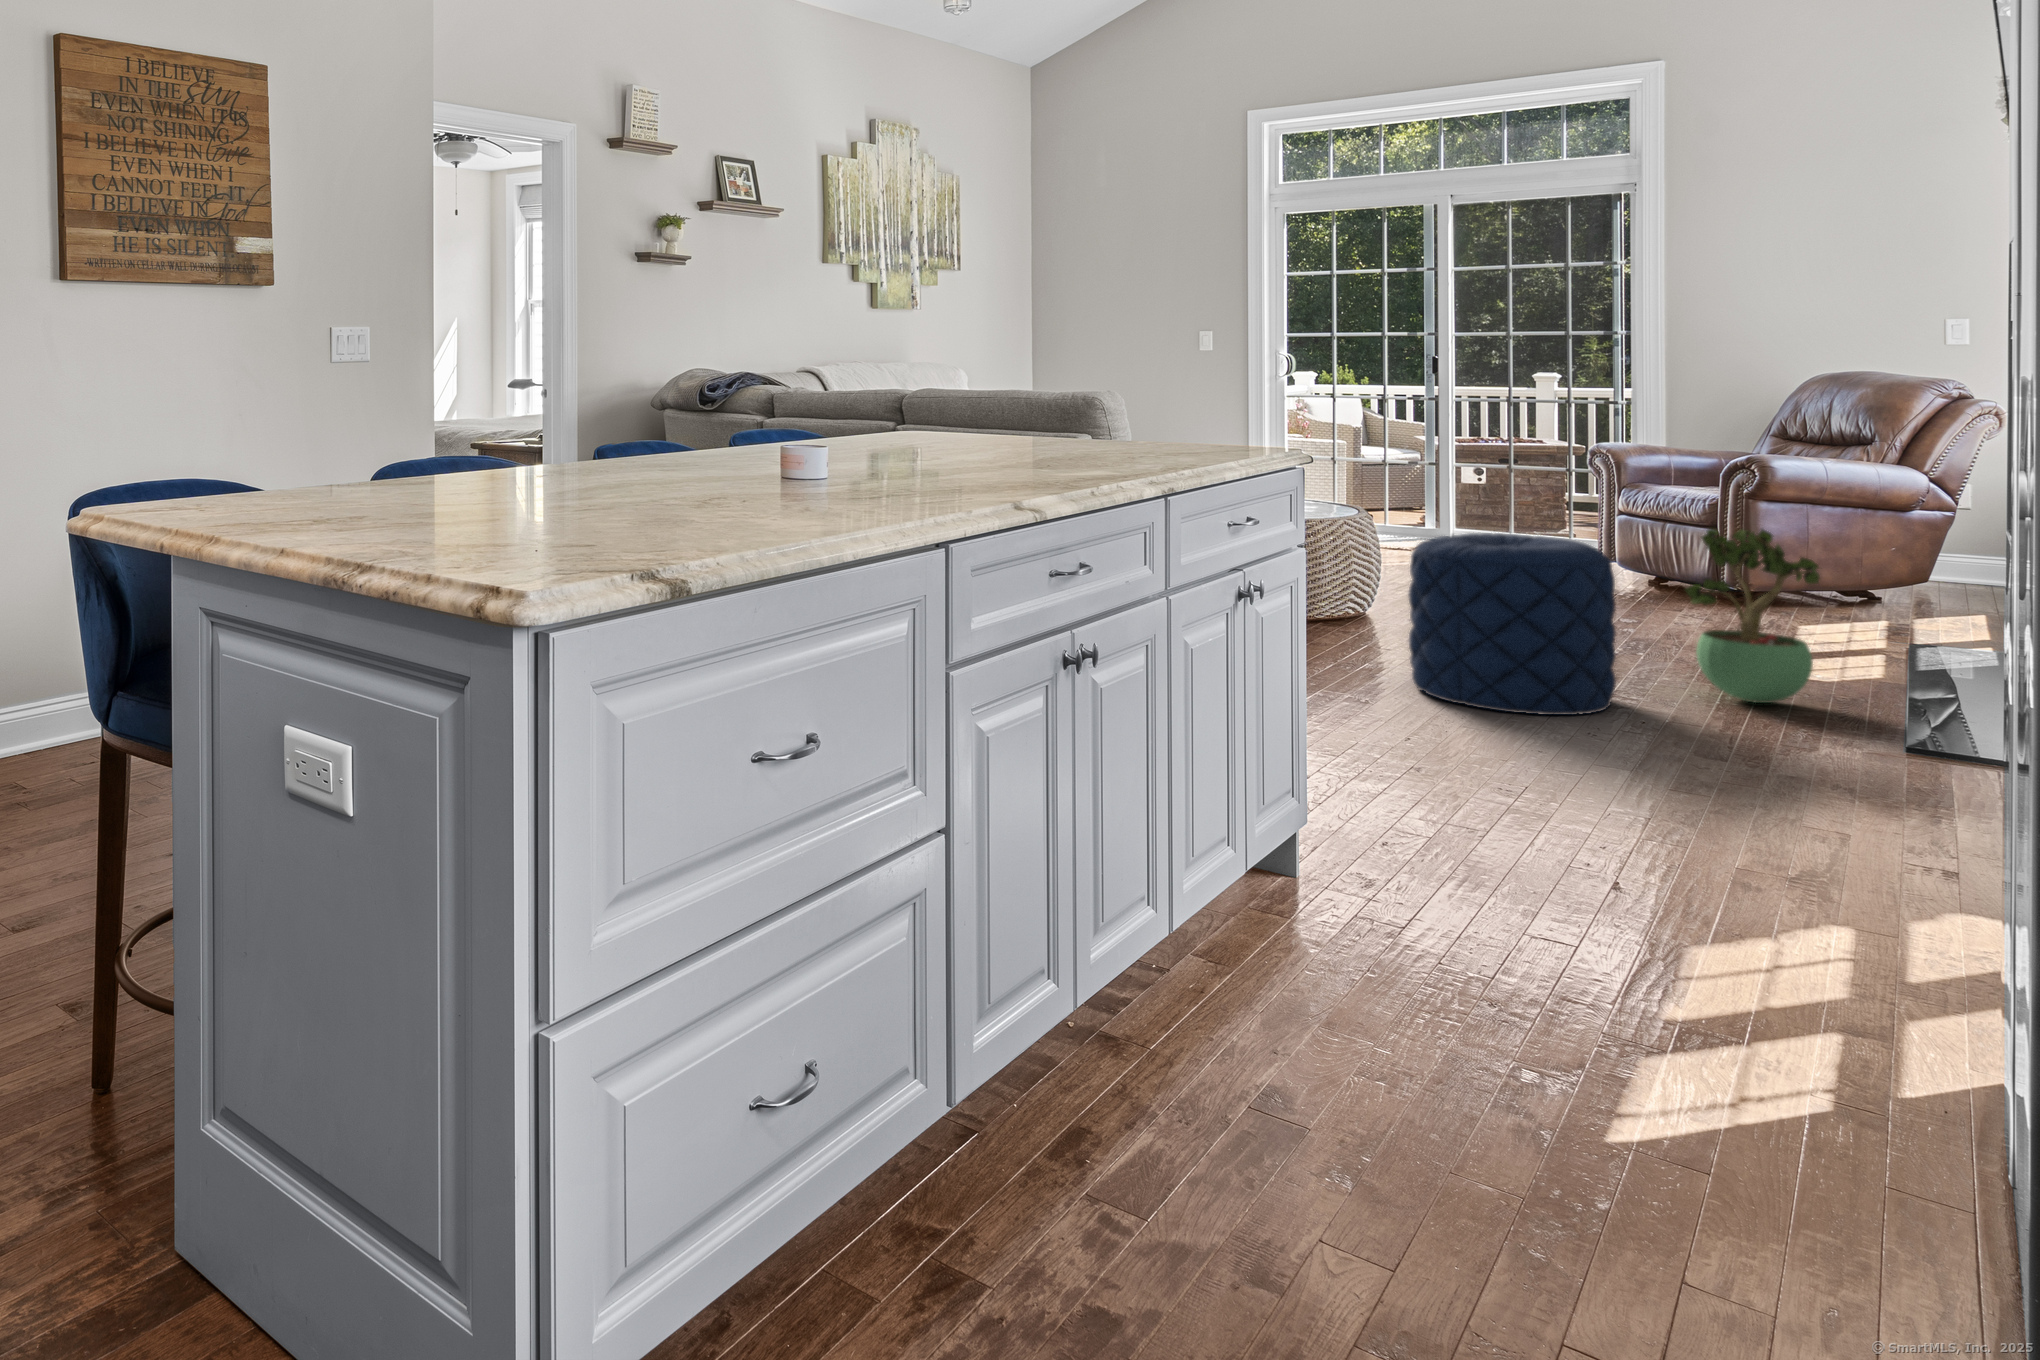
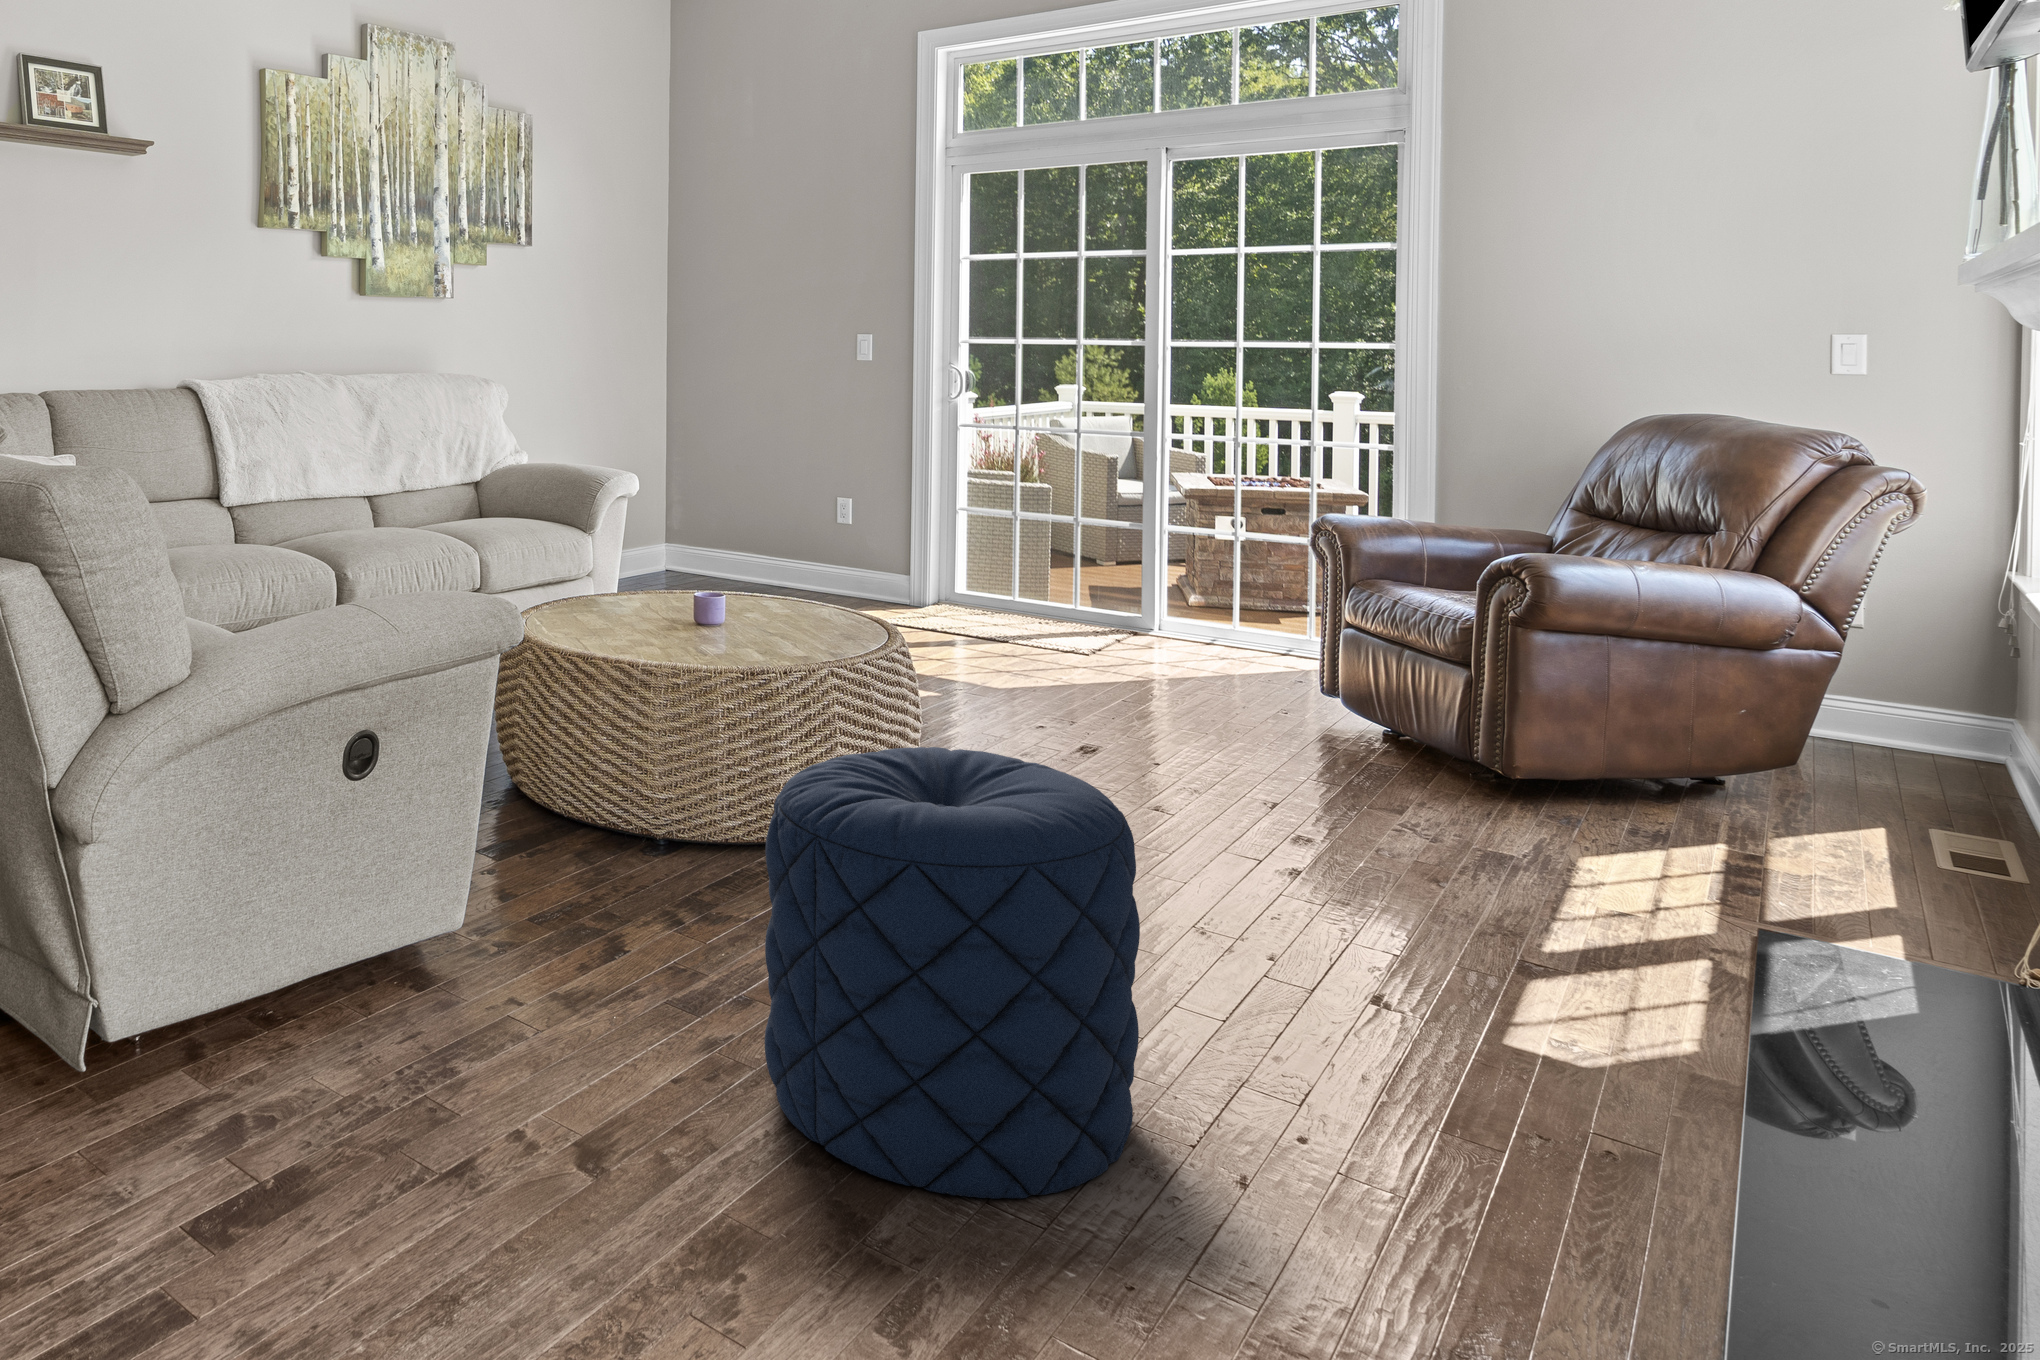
potted plant: present [1685,528,1820,703] -> none [1300,764,1553,1153]

